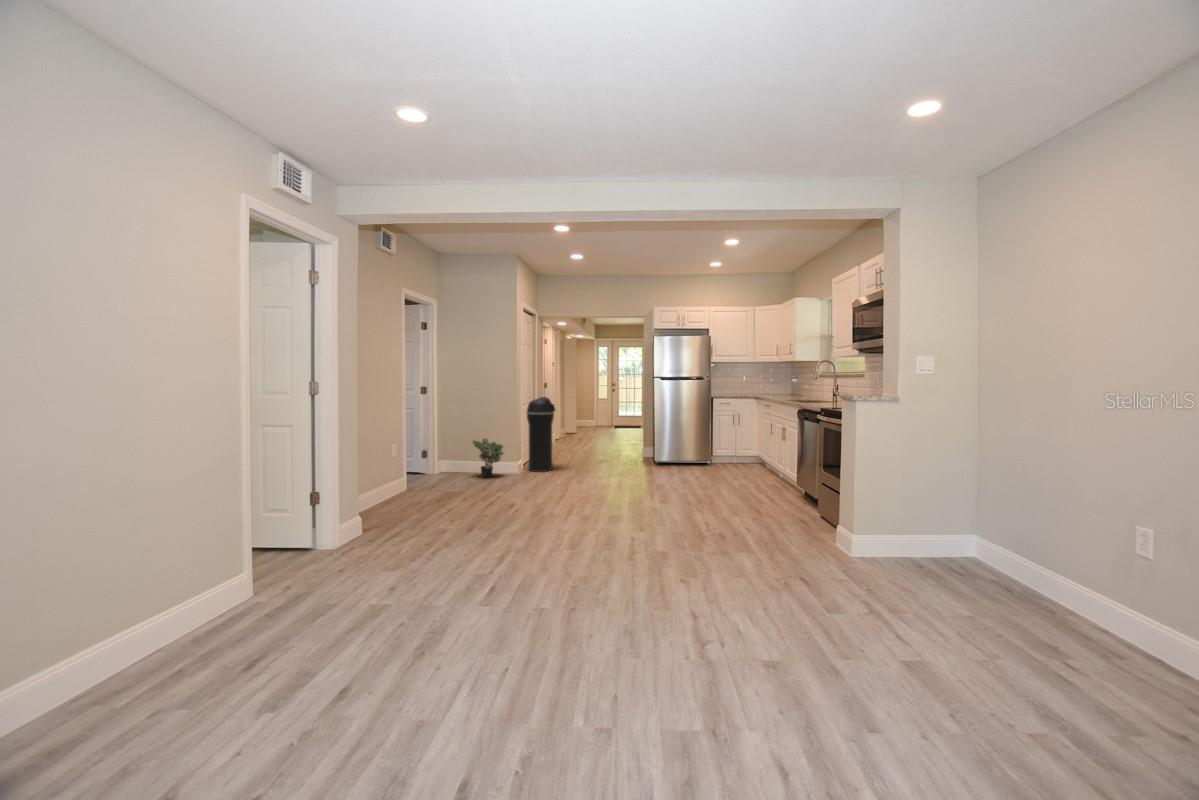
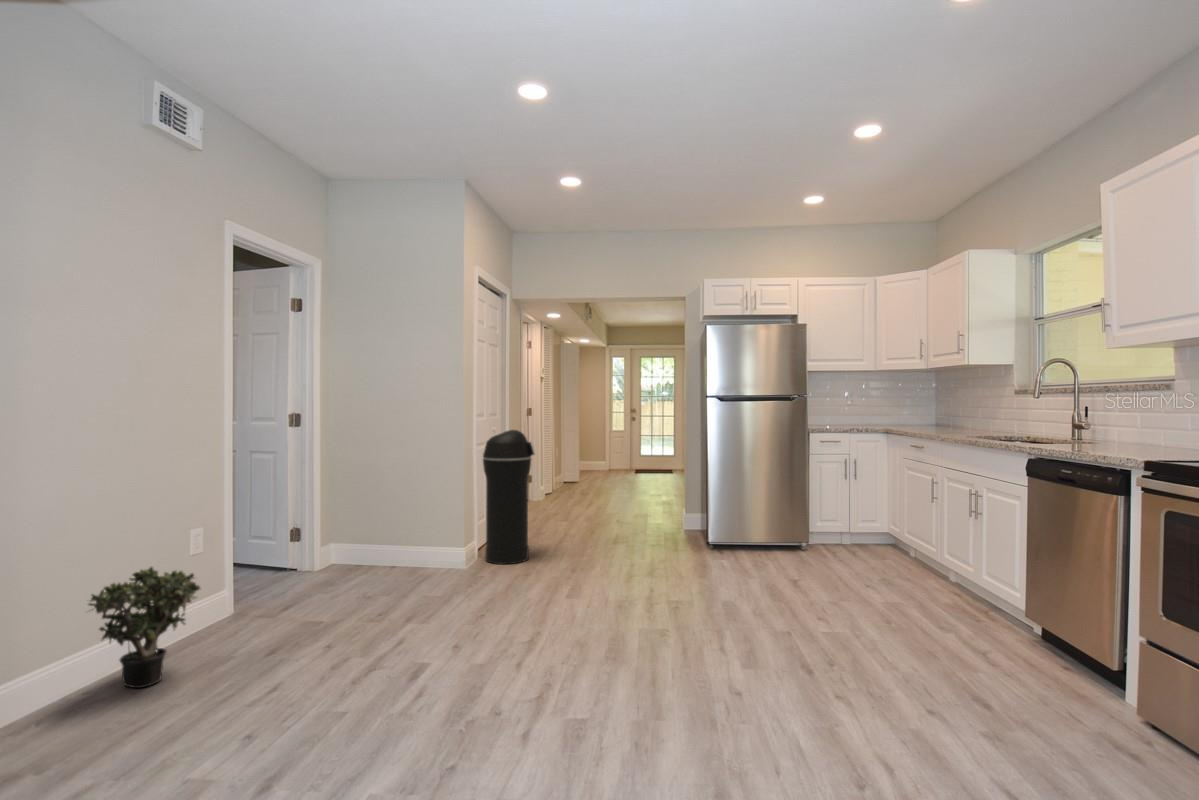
potted plant: present [472,438,505,477] -> present [88,567,200,688]

